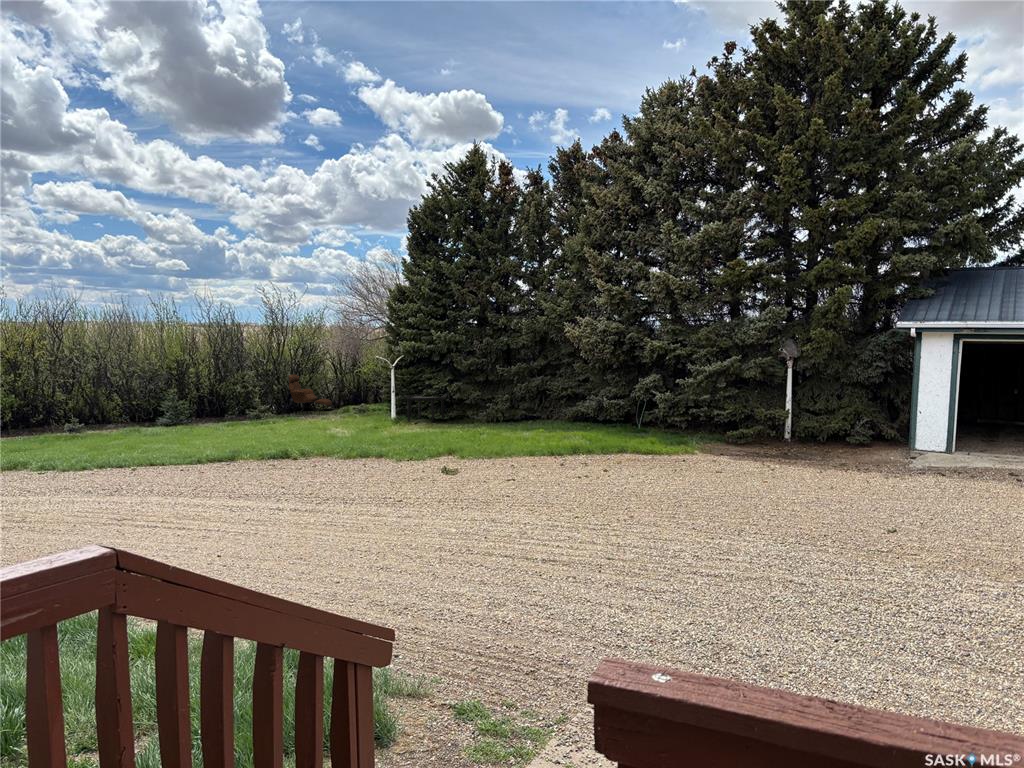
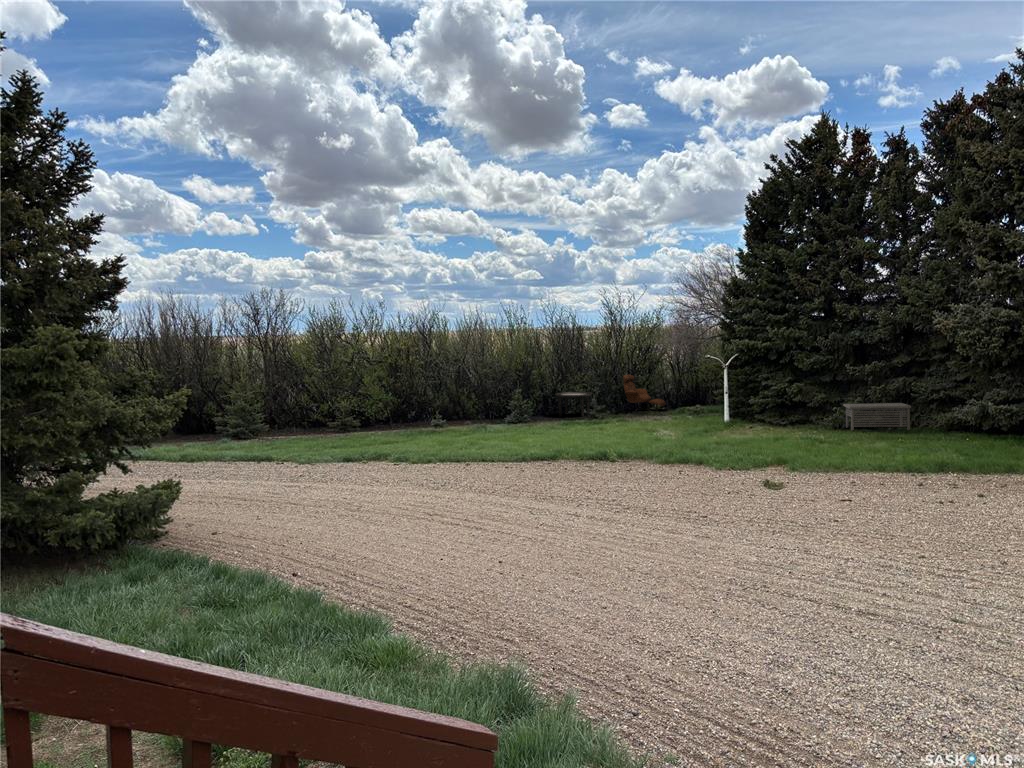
round table: present [405,394,447,422] -> present [556,392,592,417]
storage bench: none [494,399,547,423] -> present [843,403,911,430]

